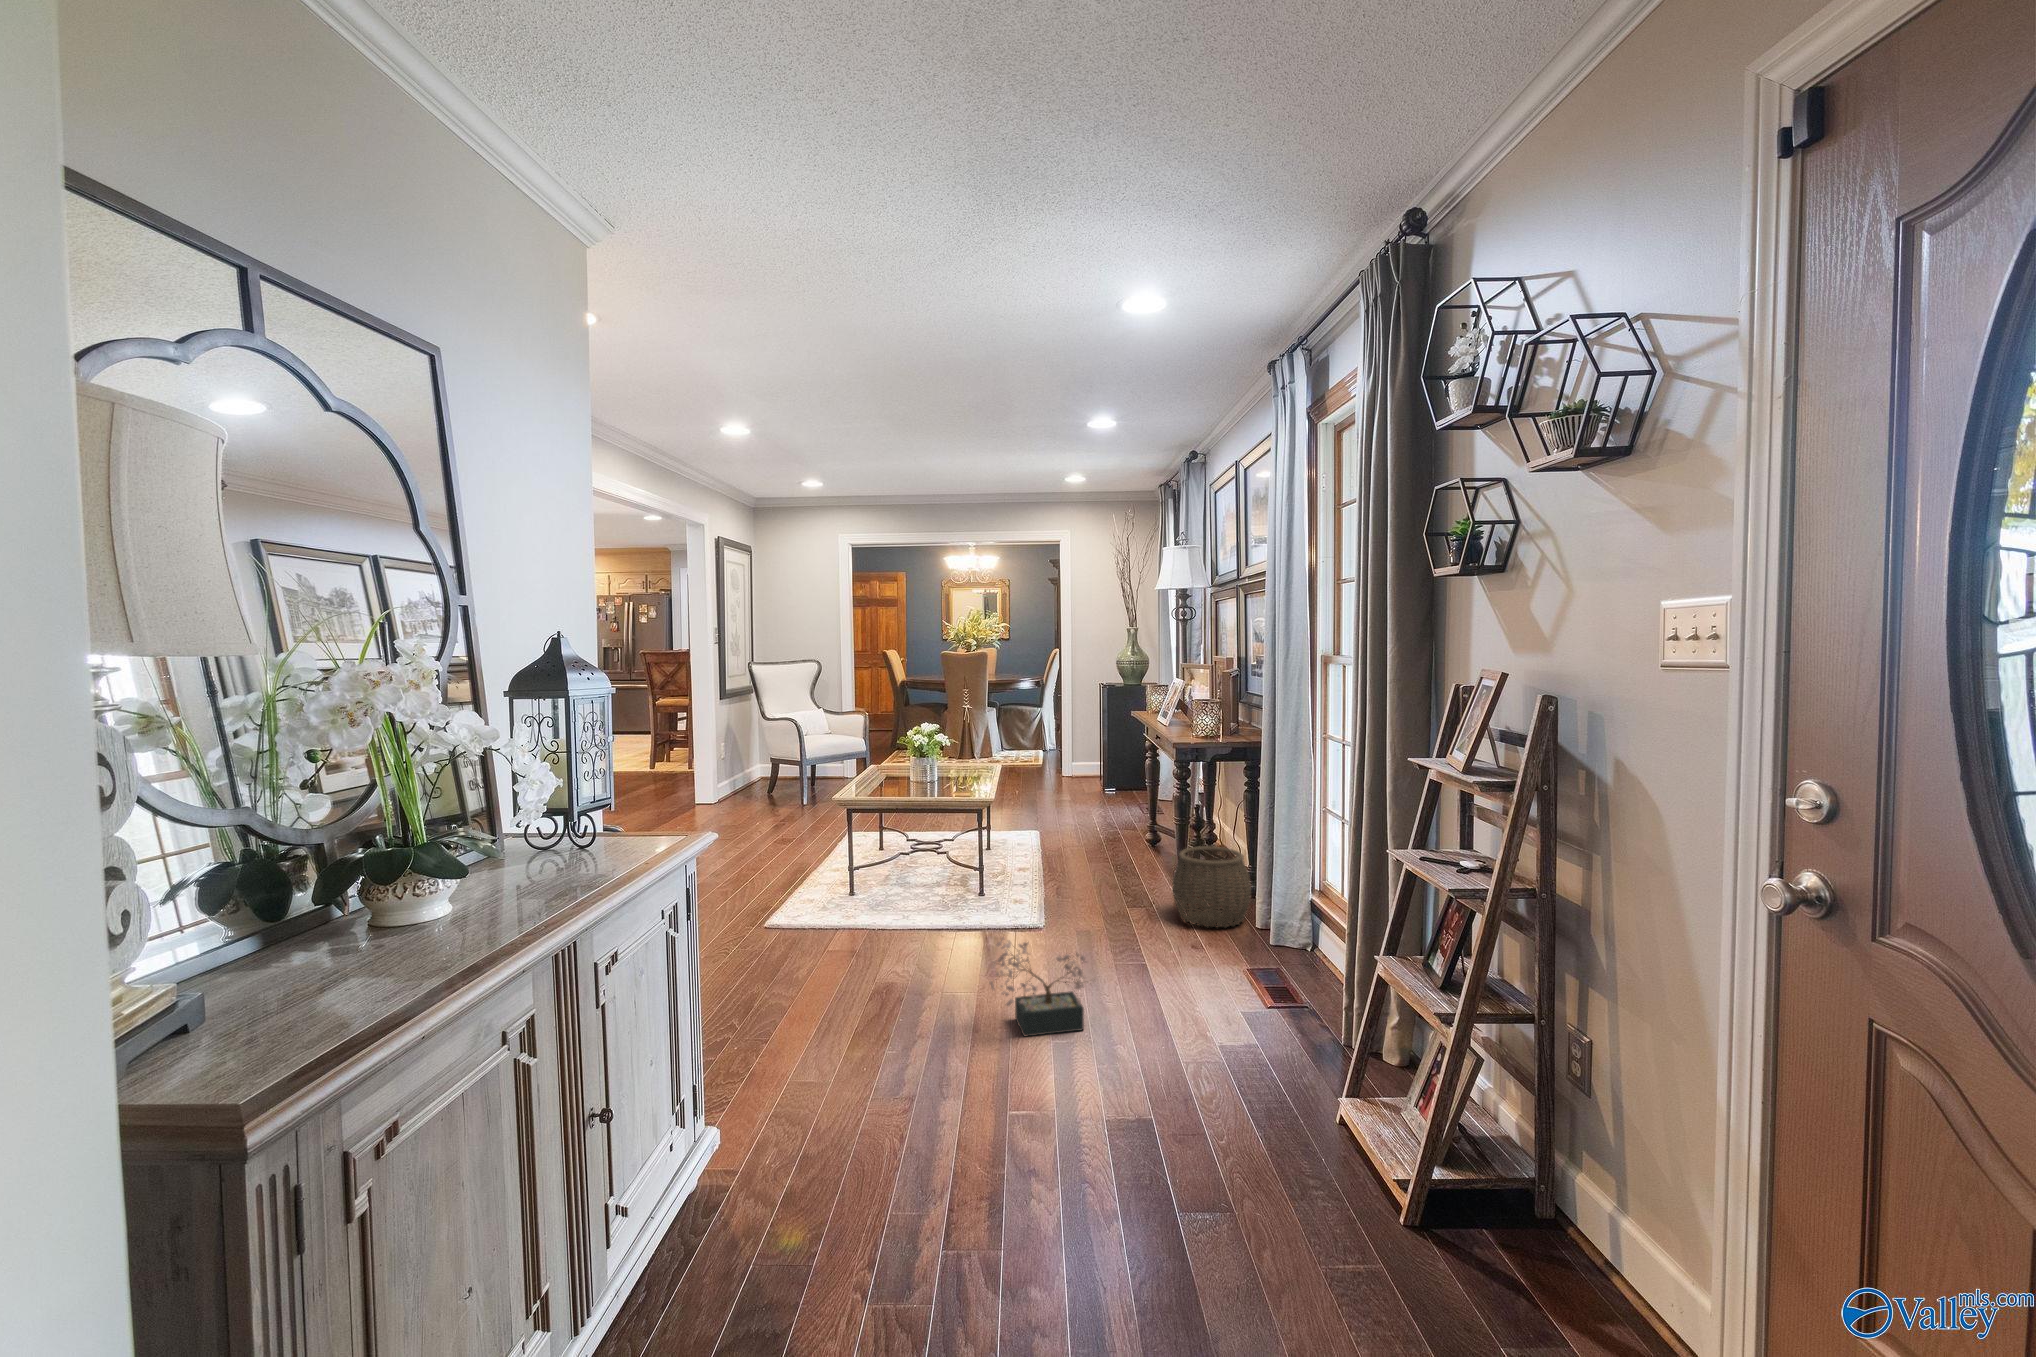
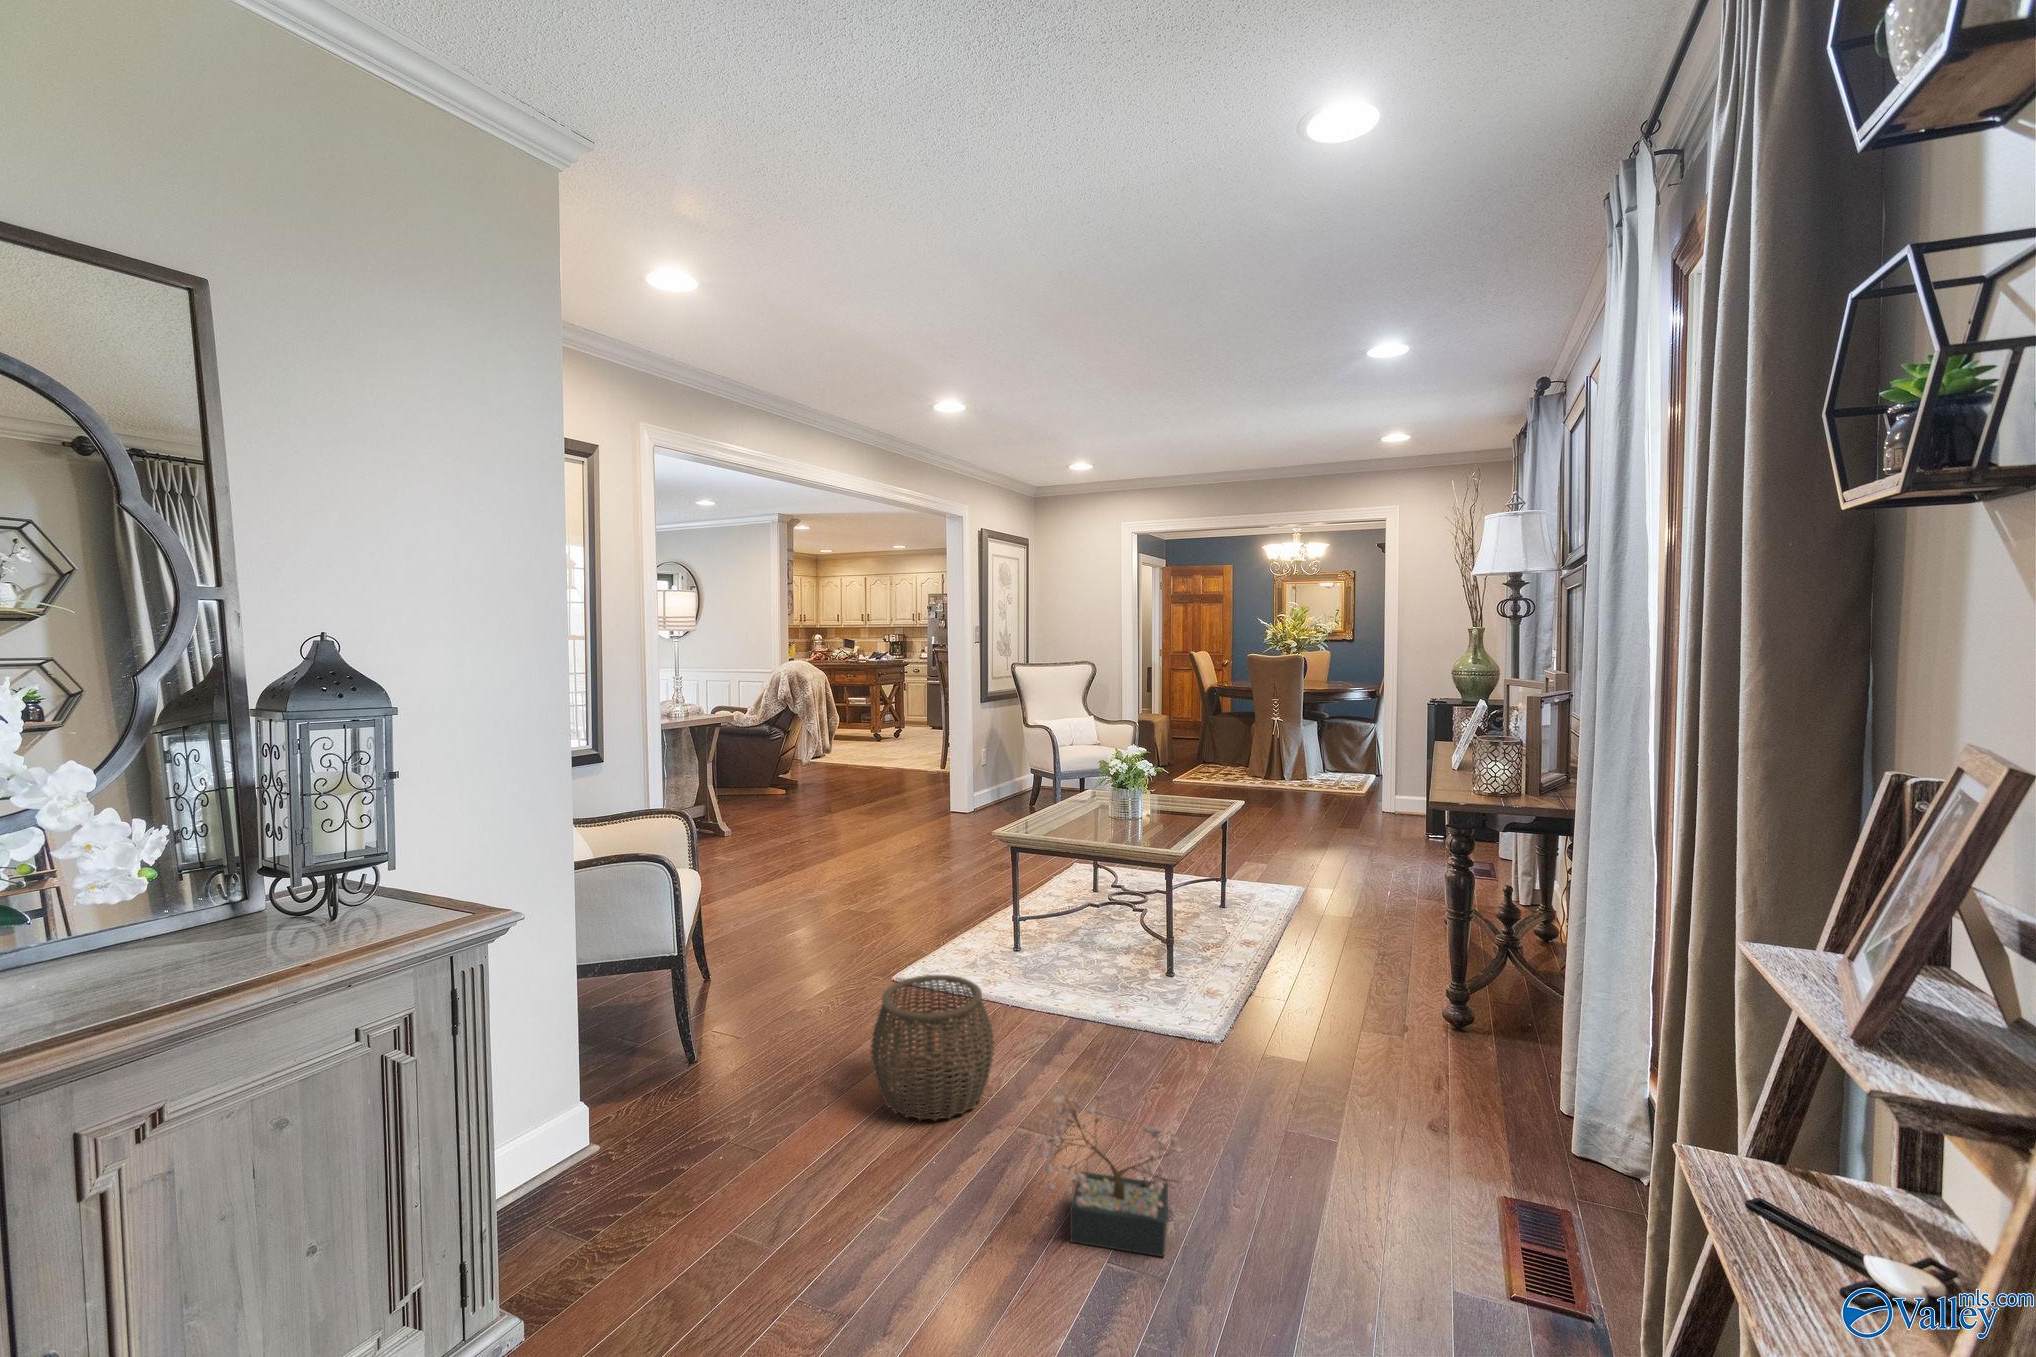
woven basket: present [1173,846,1251,928] -> present [870,975,995,1120]

